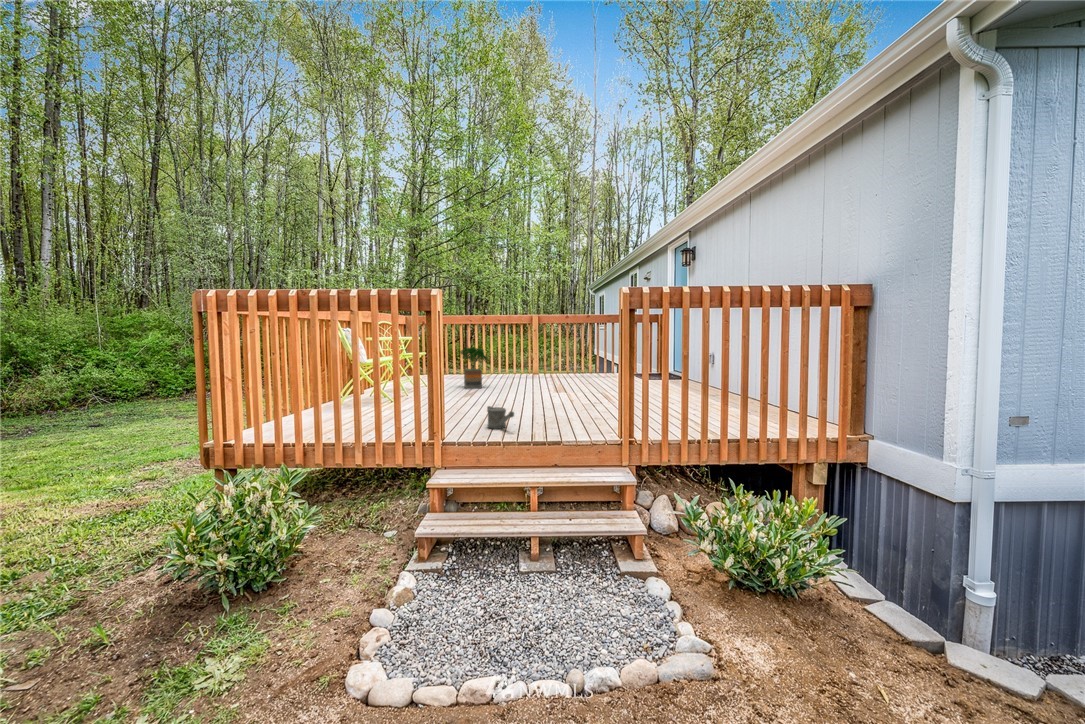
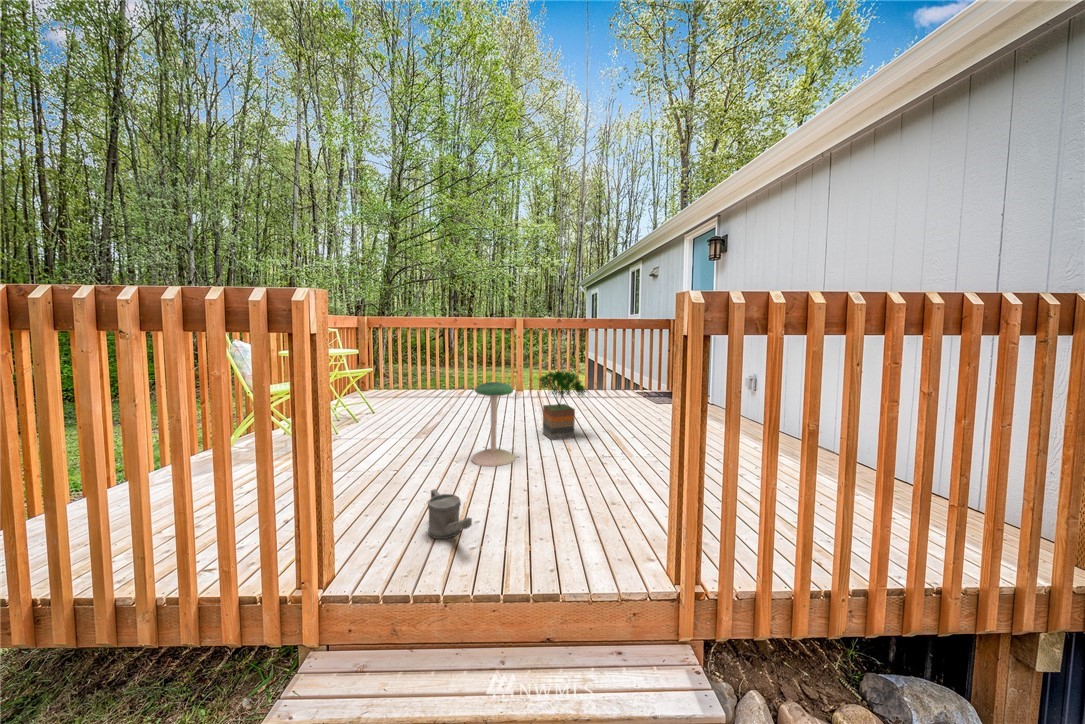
potted tree: present [460,347,488,389] -> present [539,371,586,440]
stool: none [505,353,535,409] -> present [472,382,515,466]

